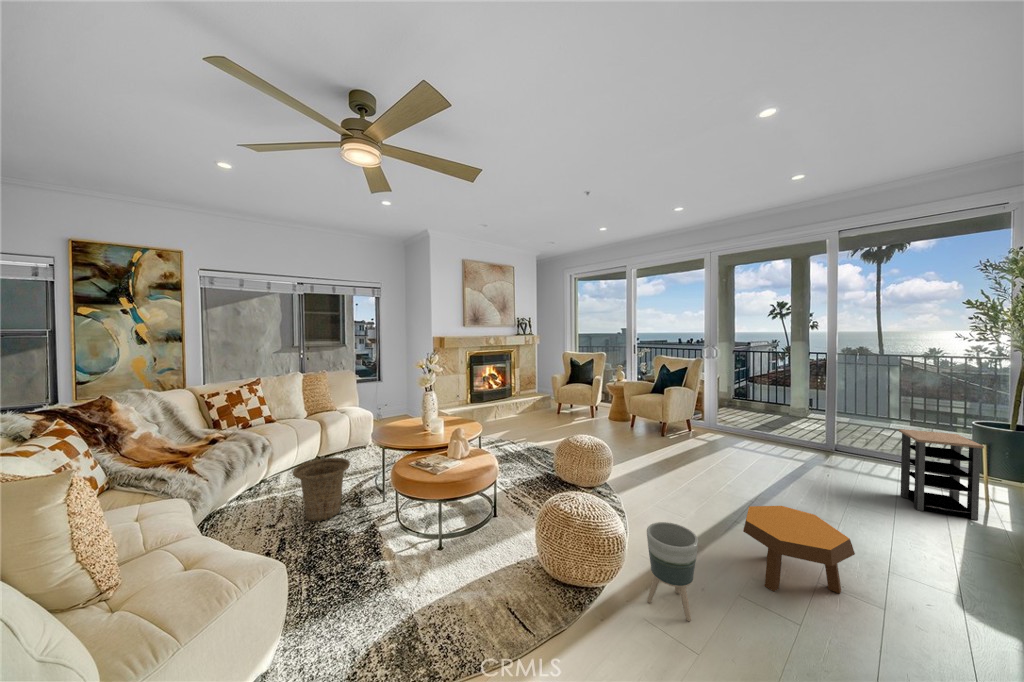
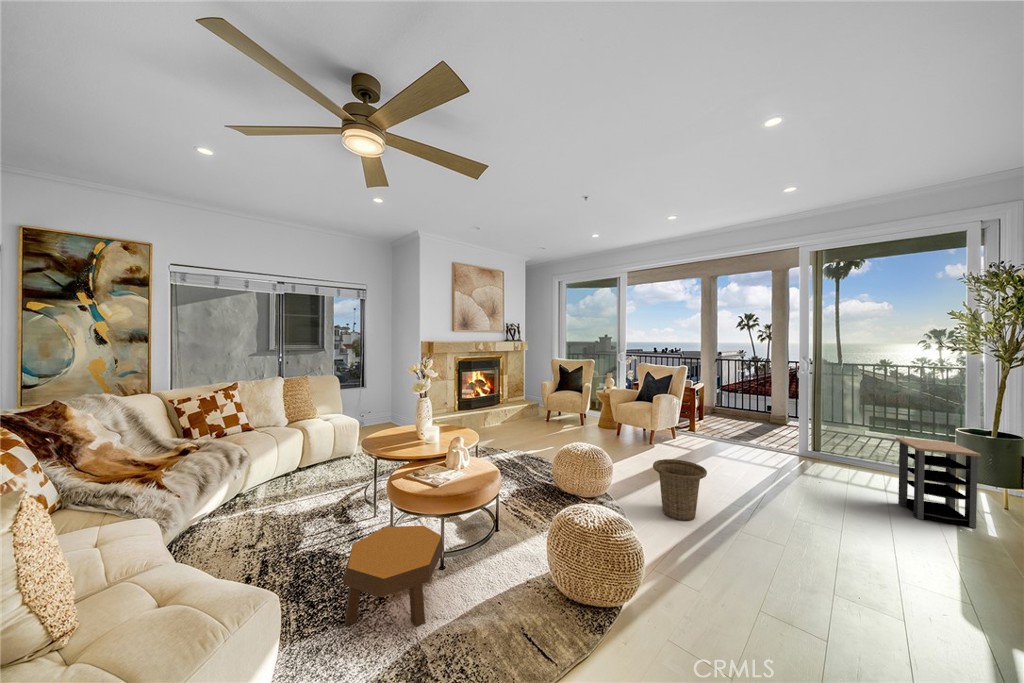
basket: present [293,458,350,521] -> present [653,459,707,521]
footstool: present [743,506,855,594] -> present [343,526,444,627]
planter: present [647,522,698,621] -> none [669,537,725,643]

